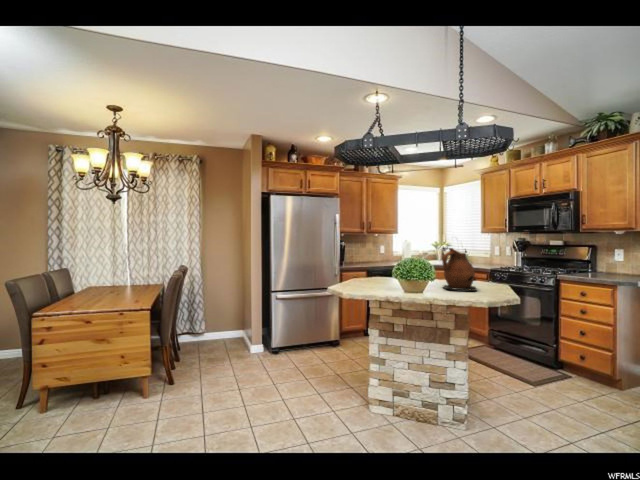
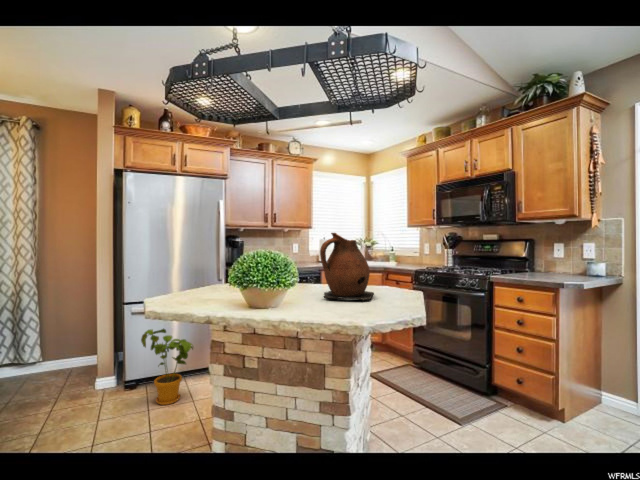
house plant: none [289,310,324,363] -> present [141,329,193,405]

